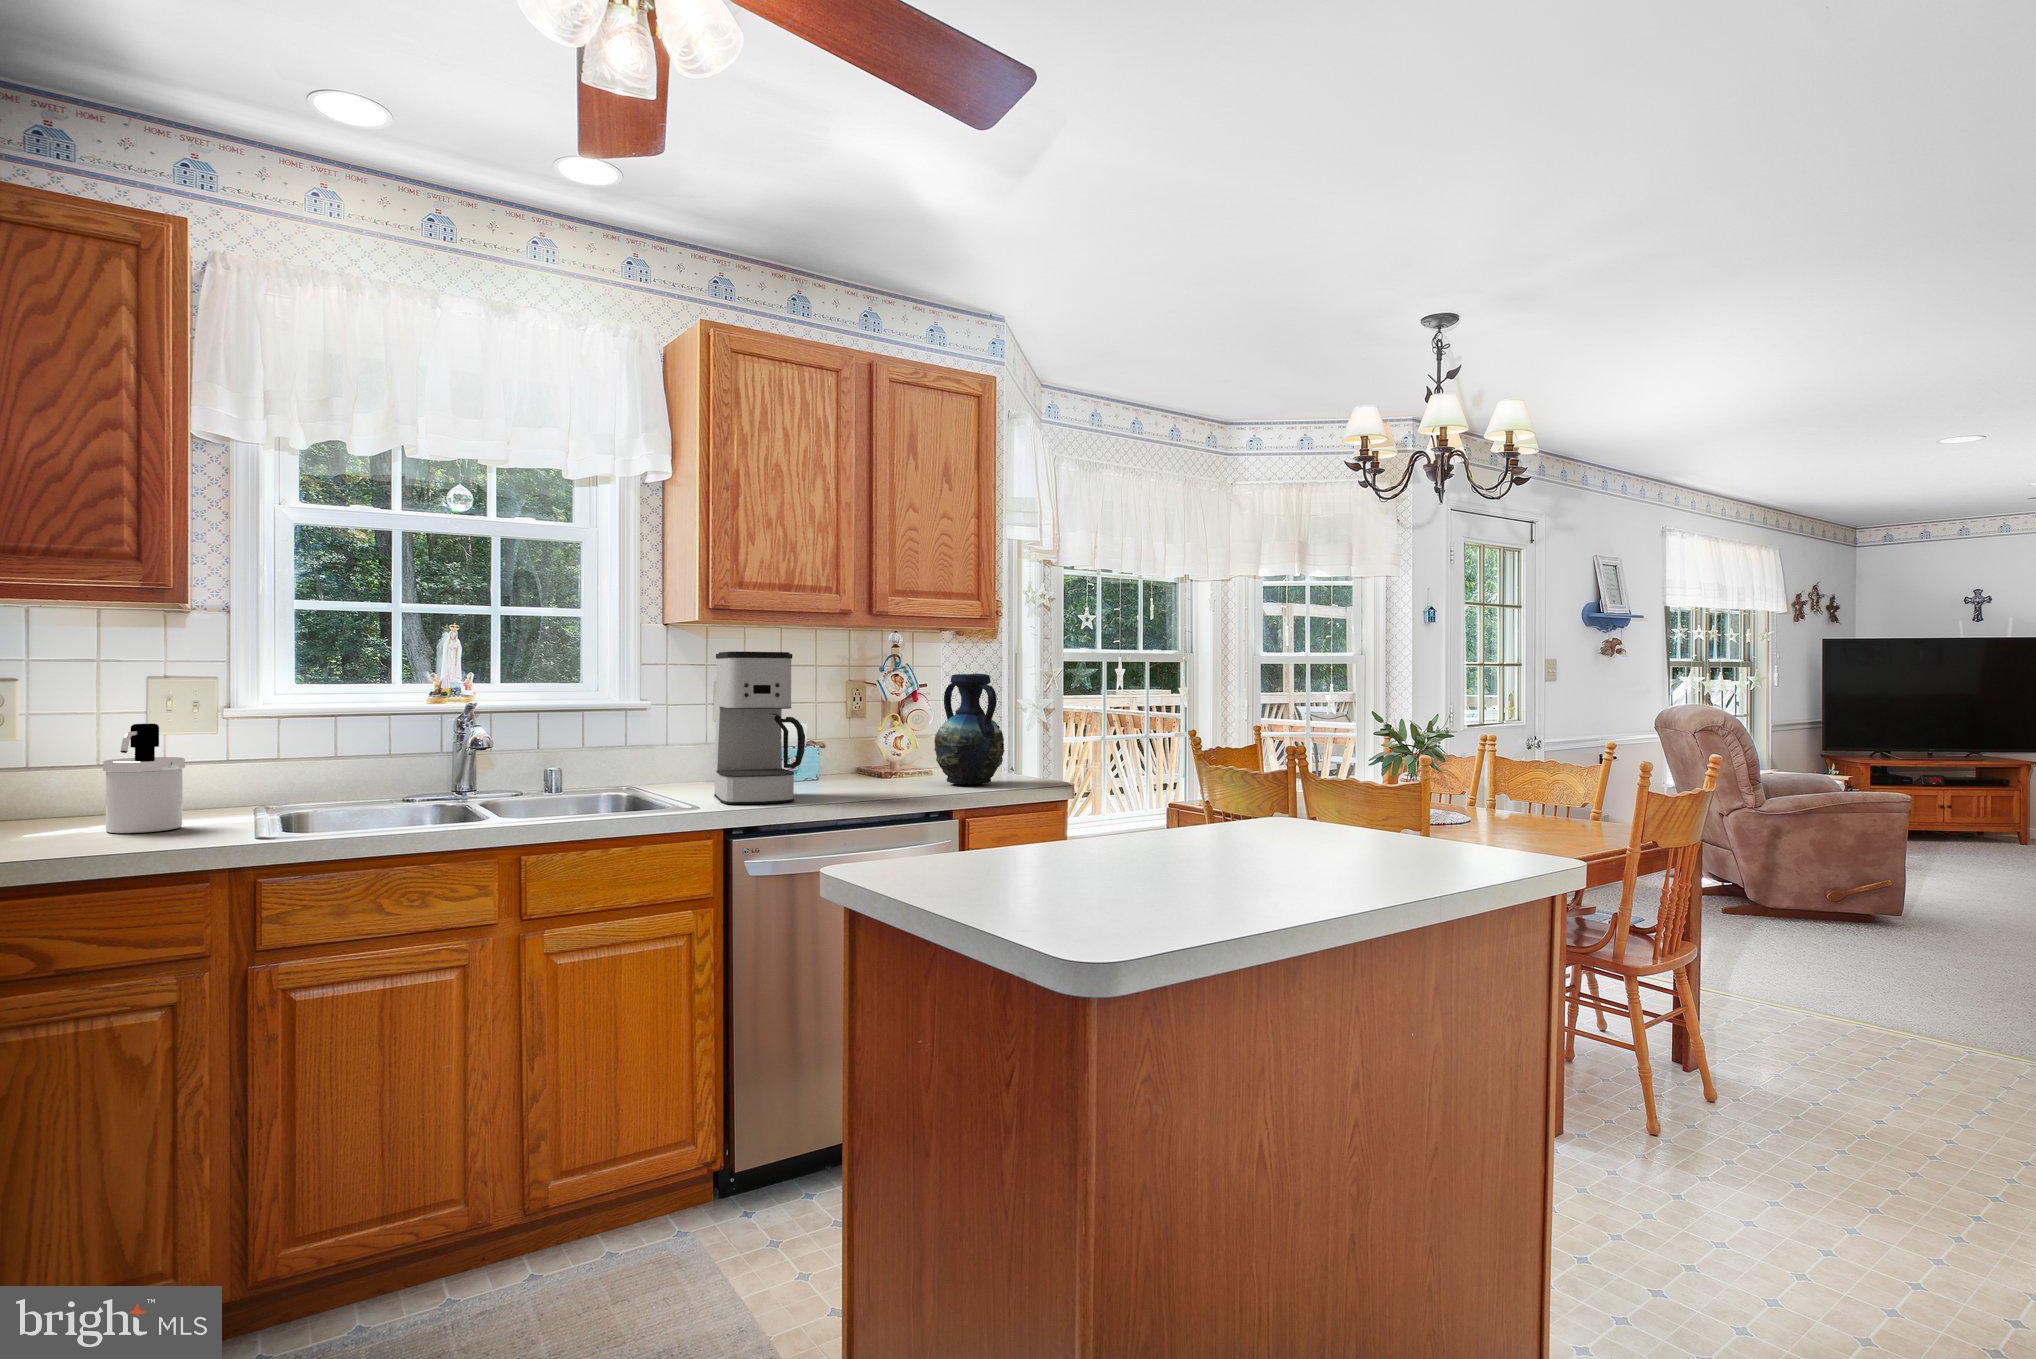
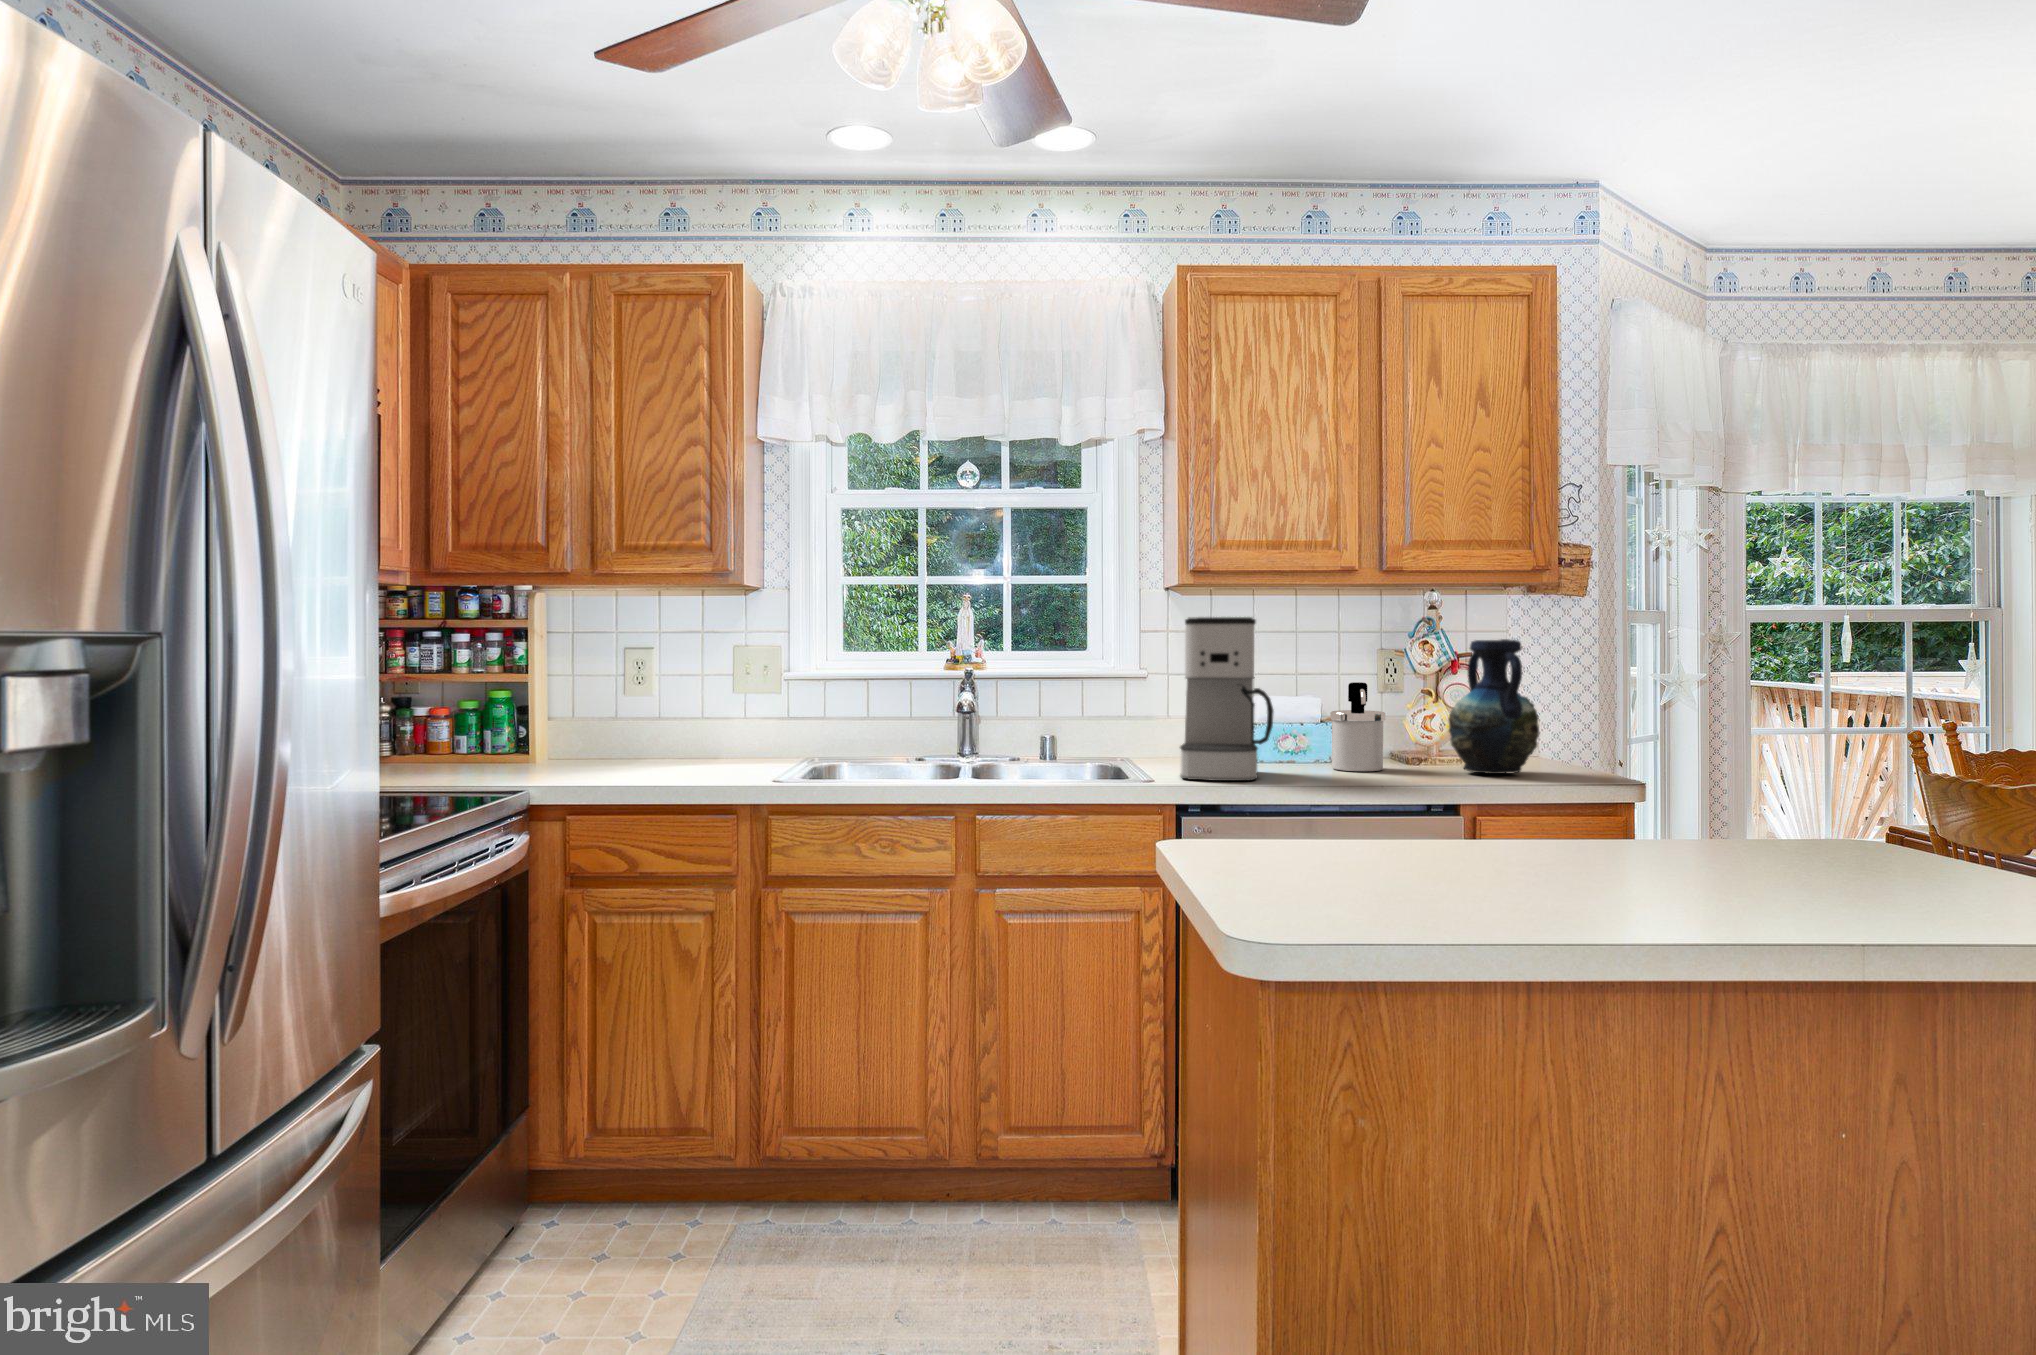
soap dispenser: present [103,724,185,833] -> present [1330,682,1385,771]

